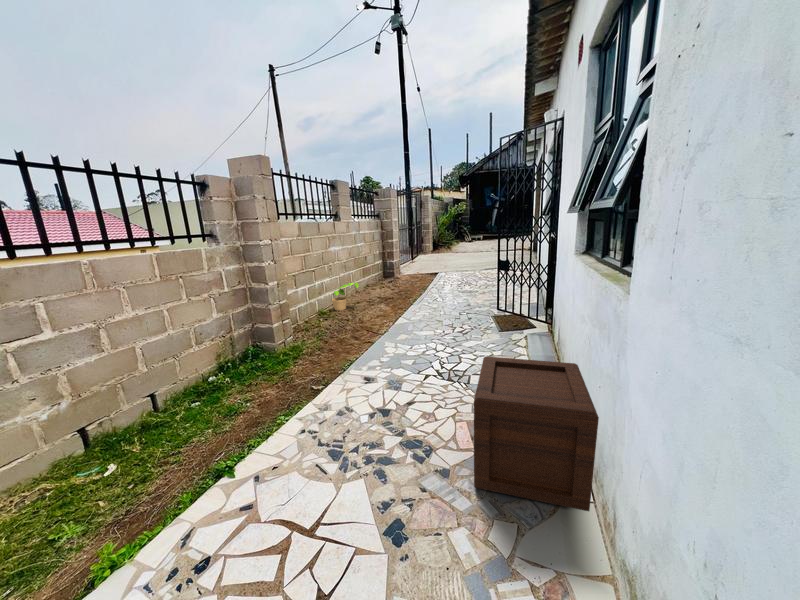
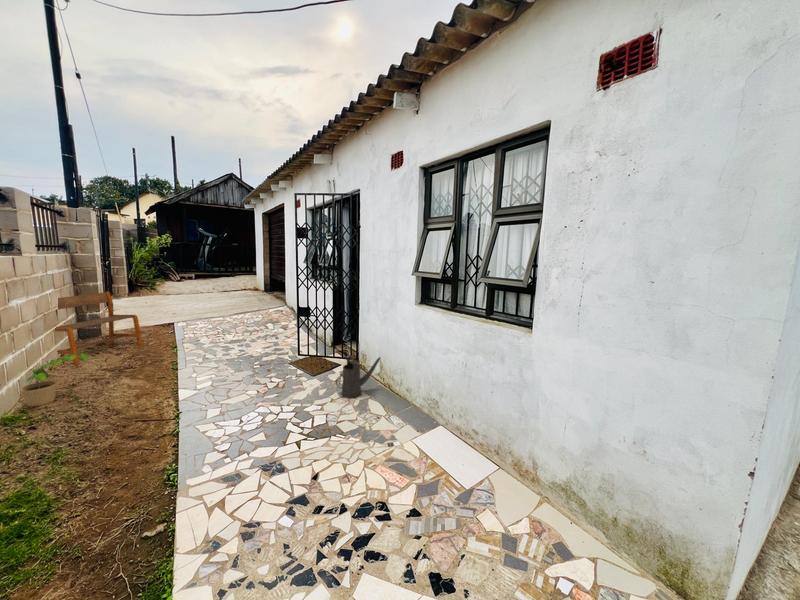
bench: none [359,246,409,293] -> present [55,292,143,365]
watering can: none [496,315,555,361] -> present [336,356,380,398]
wooden crate: present [474,356,599,511] -> none [398,382,507,508]

